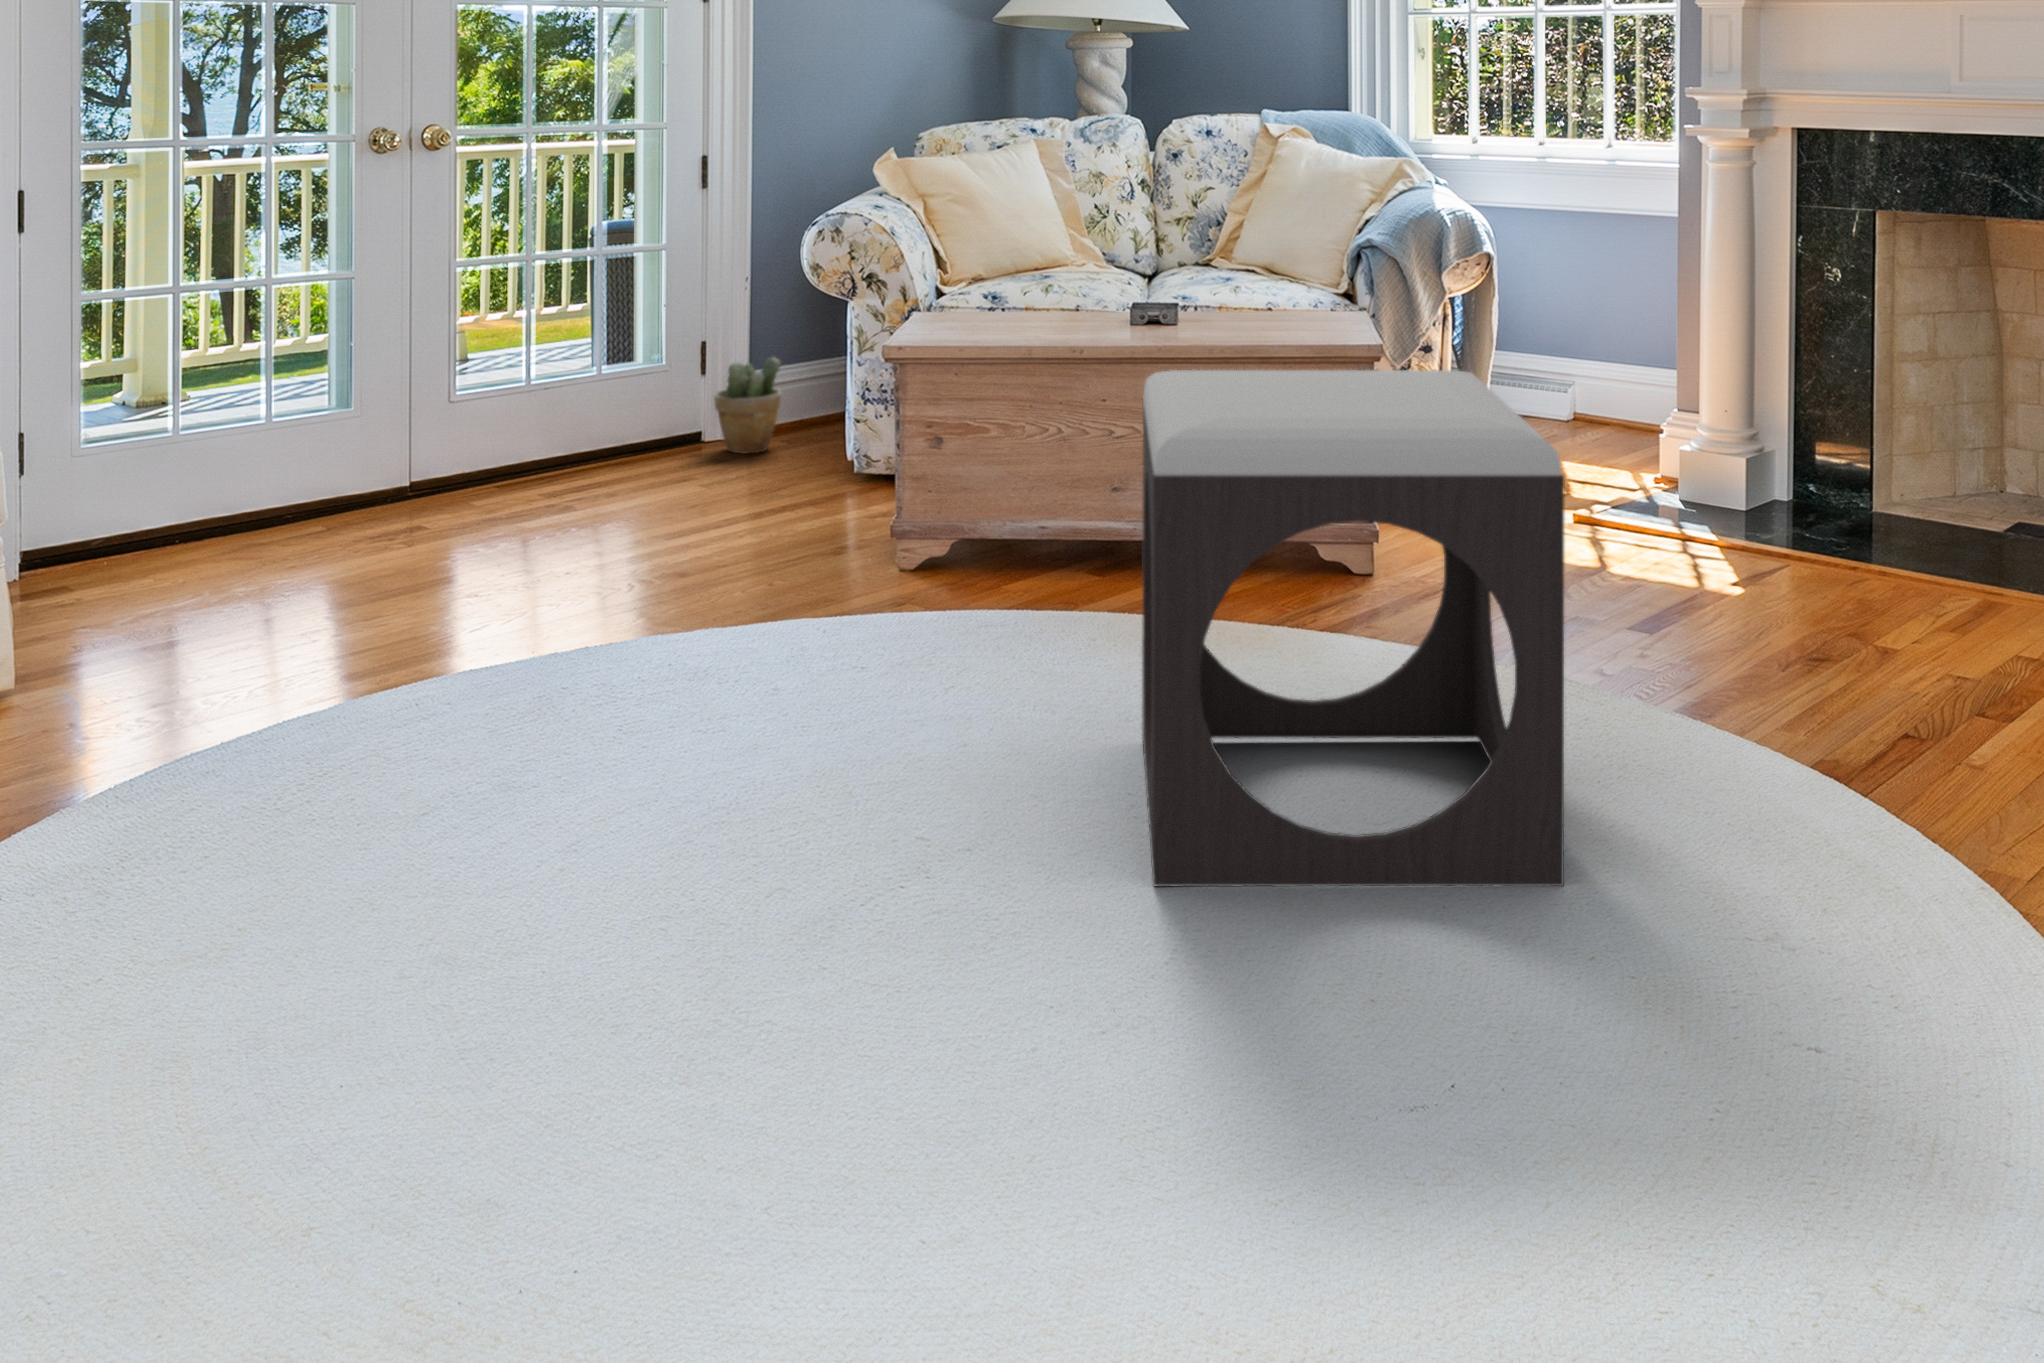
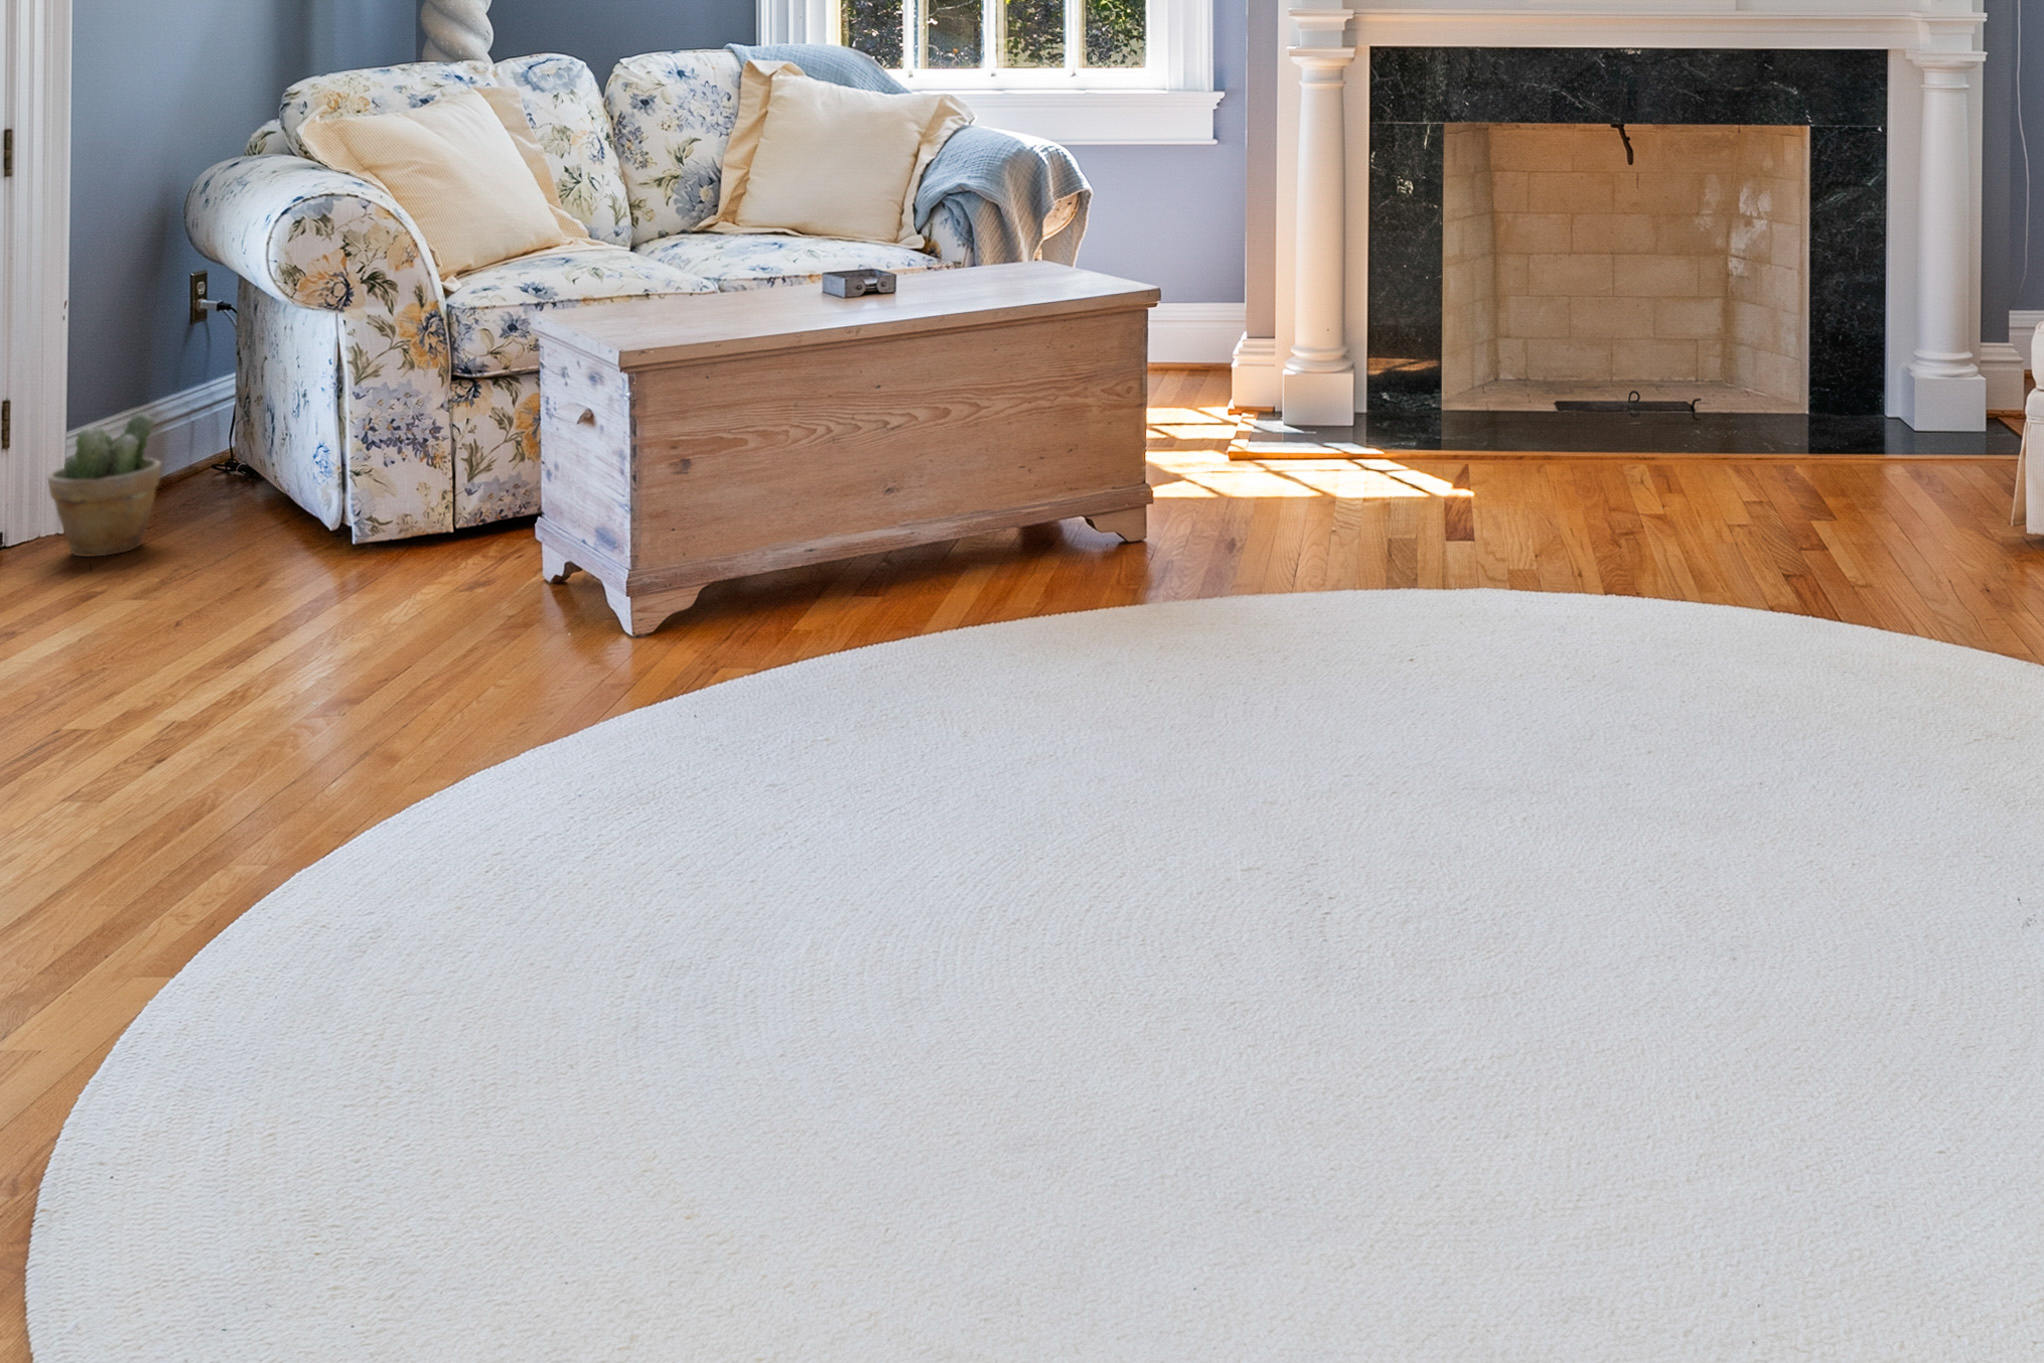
footstool: present [1142,370,1565,886] -> none [1246,274,1774,815]

